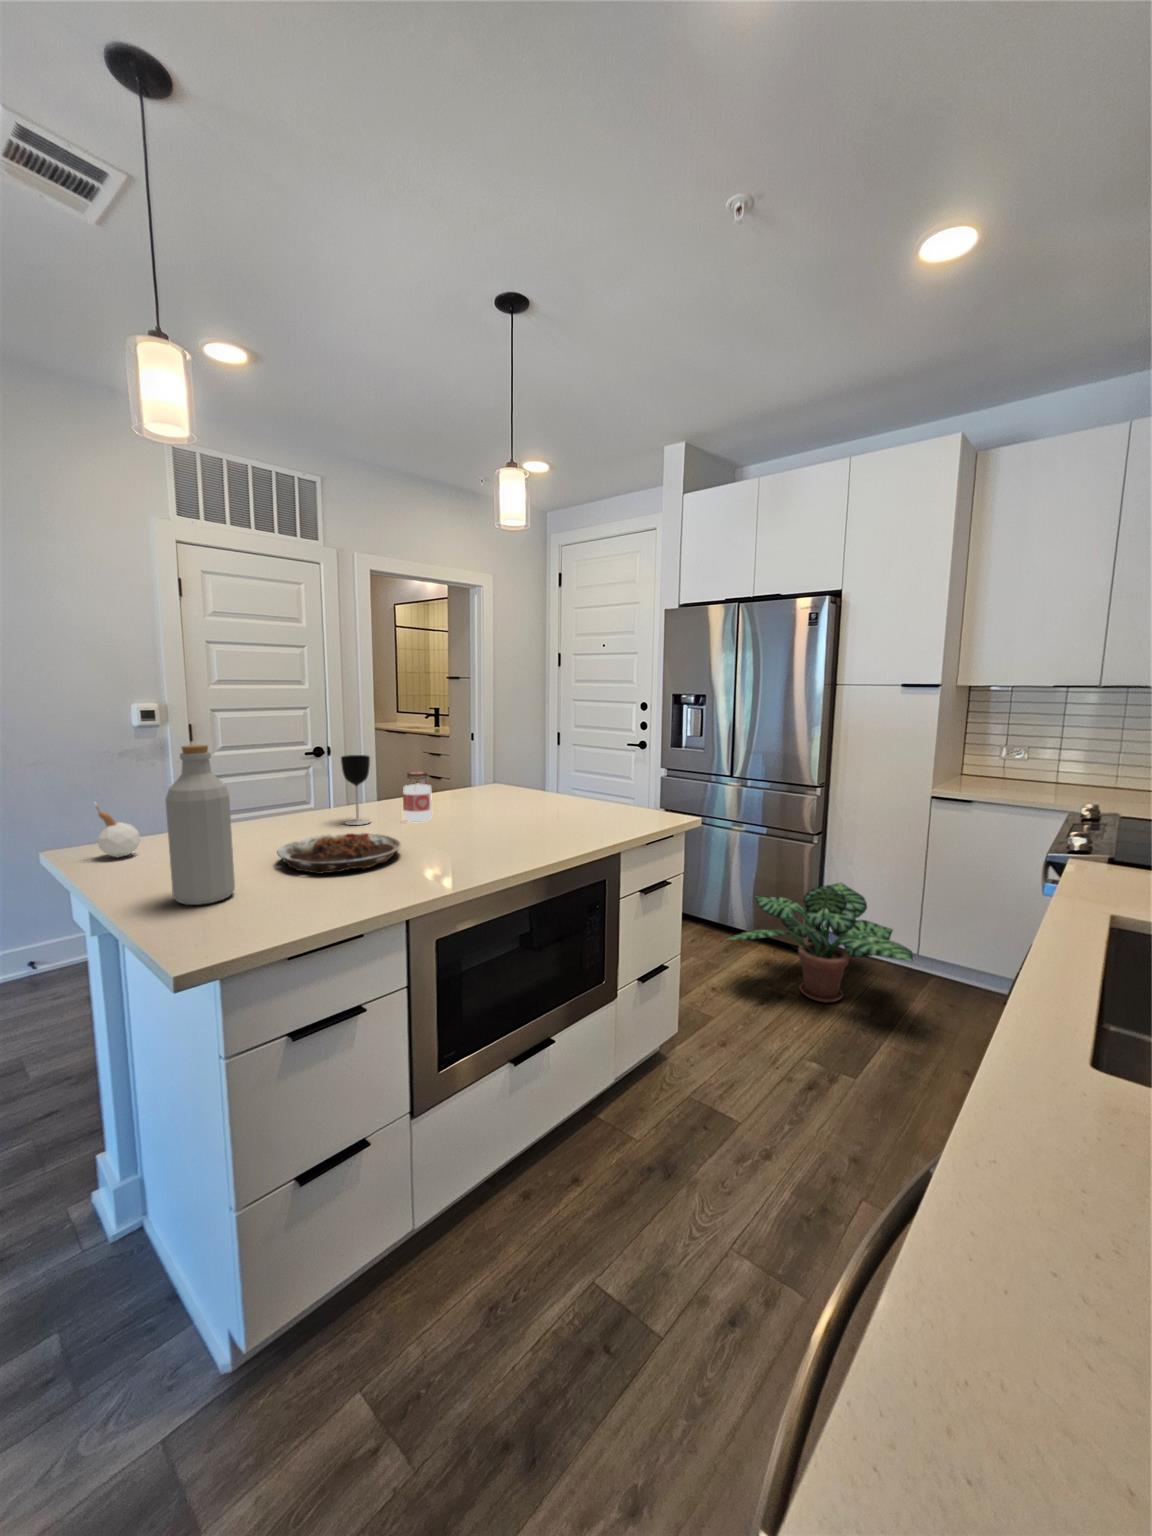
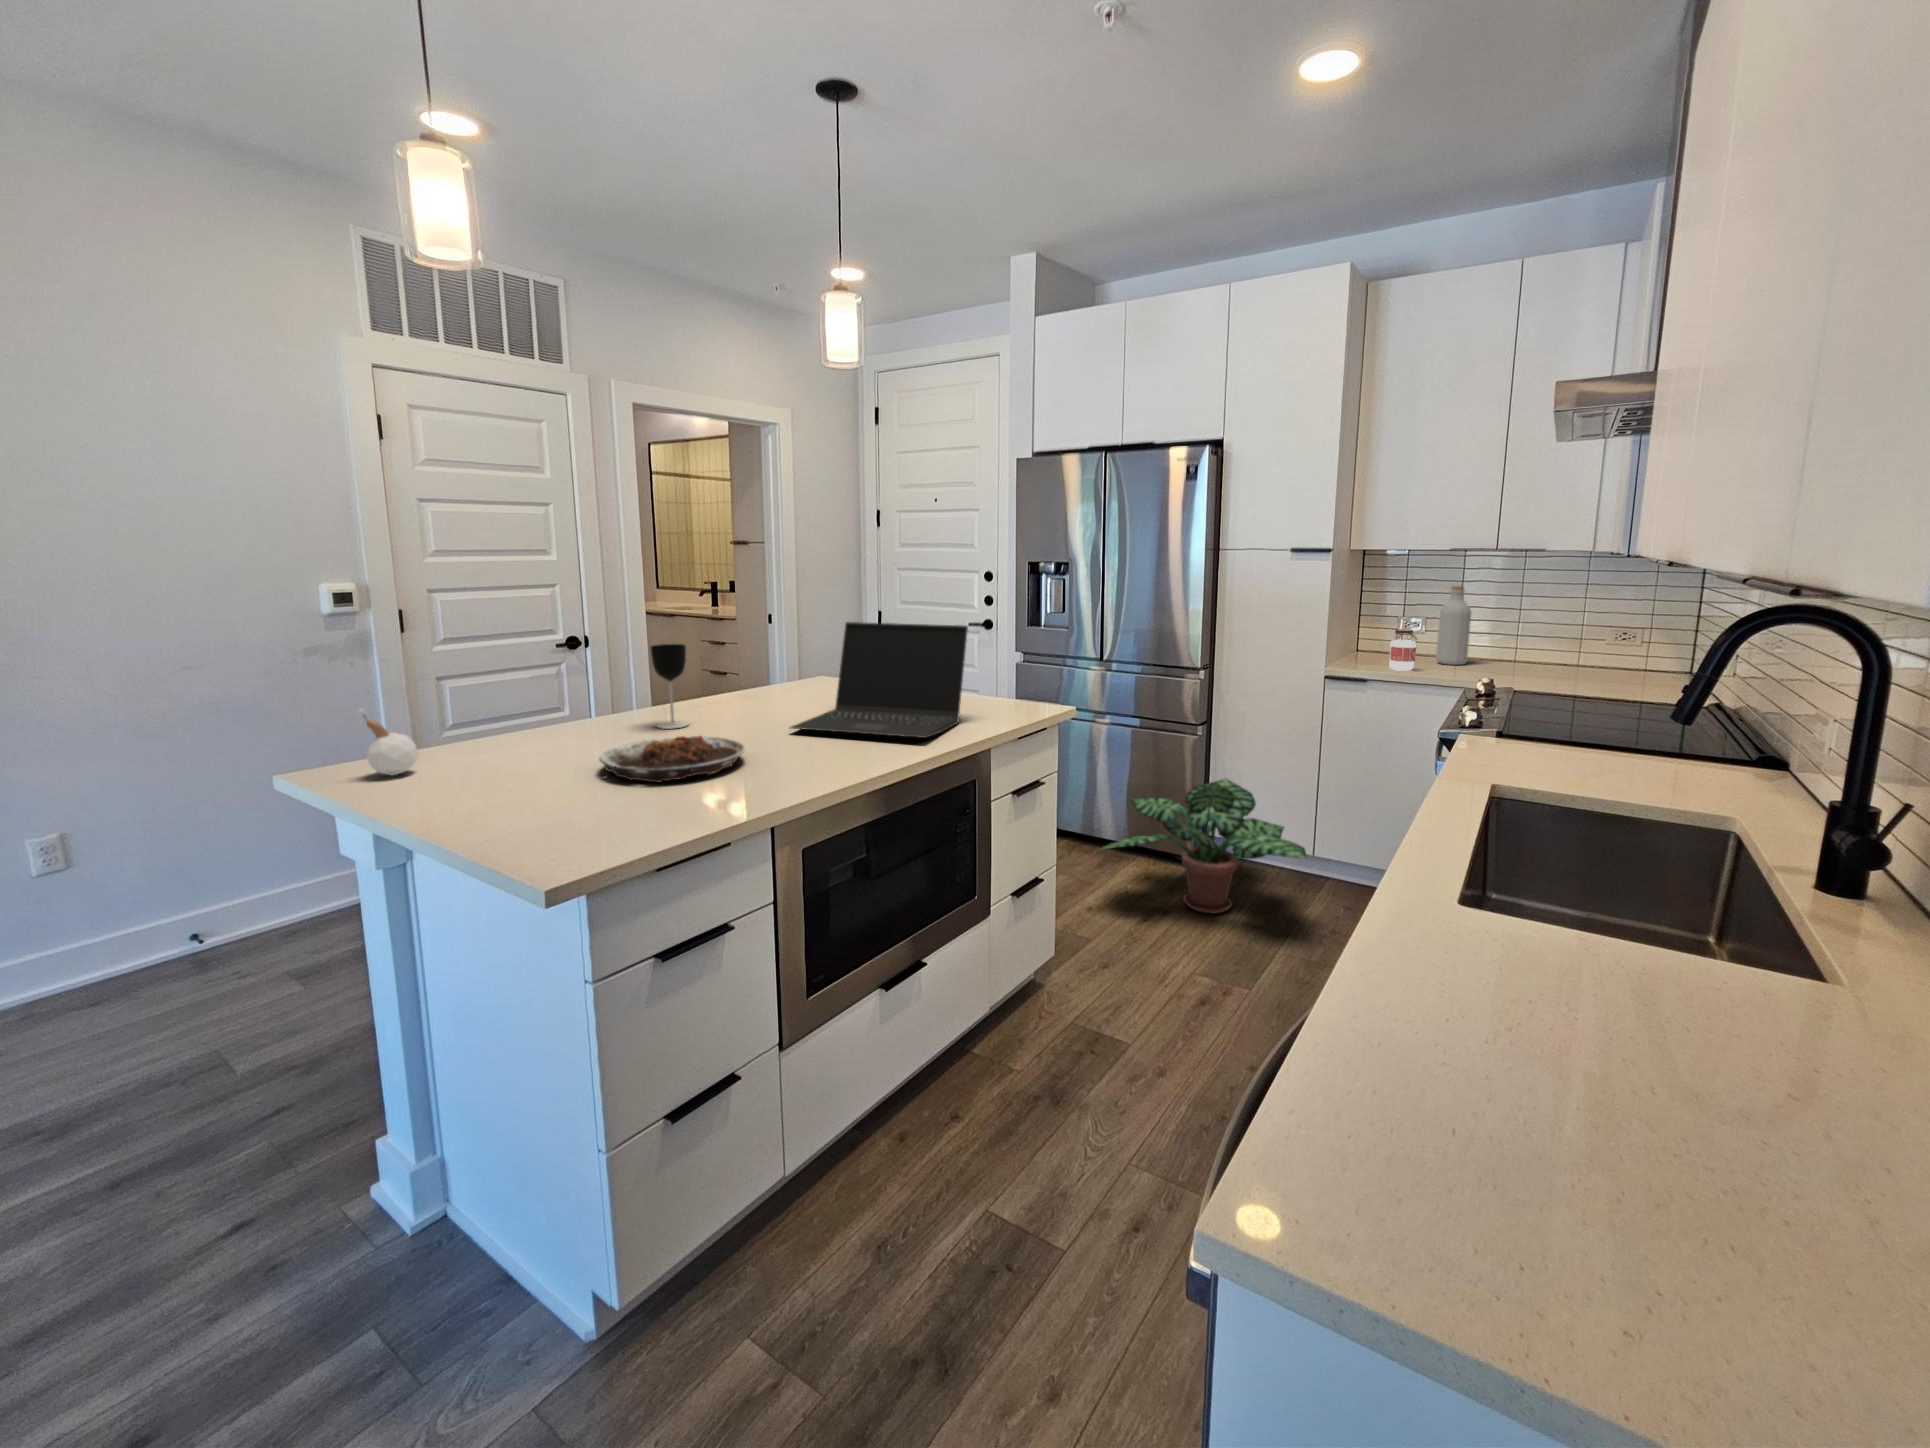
laptop: none [447,740,605,842] -> present [790,622,968,738]
bottle: present [166,745,235,905] -> present [1436,586,1471,665]
jar: present [403,771,432,822] -> present [1389,629,1417,671]

